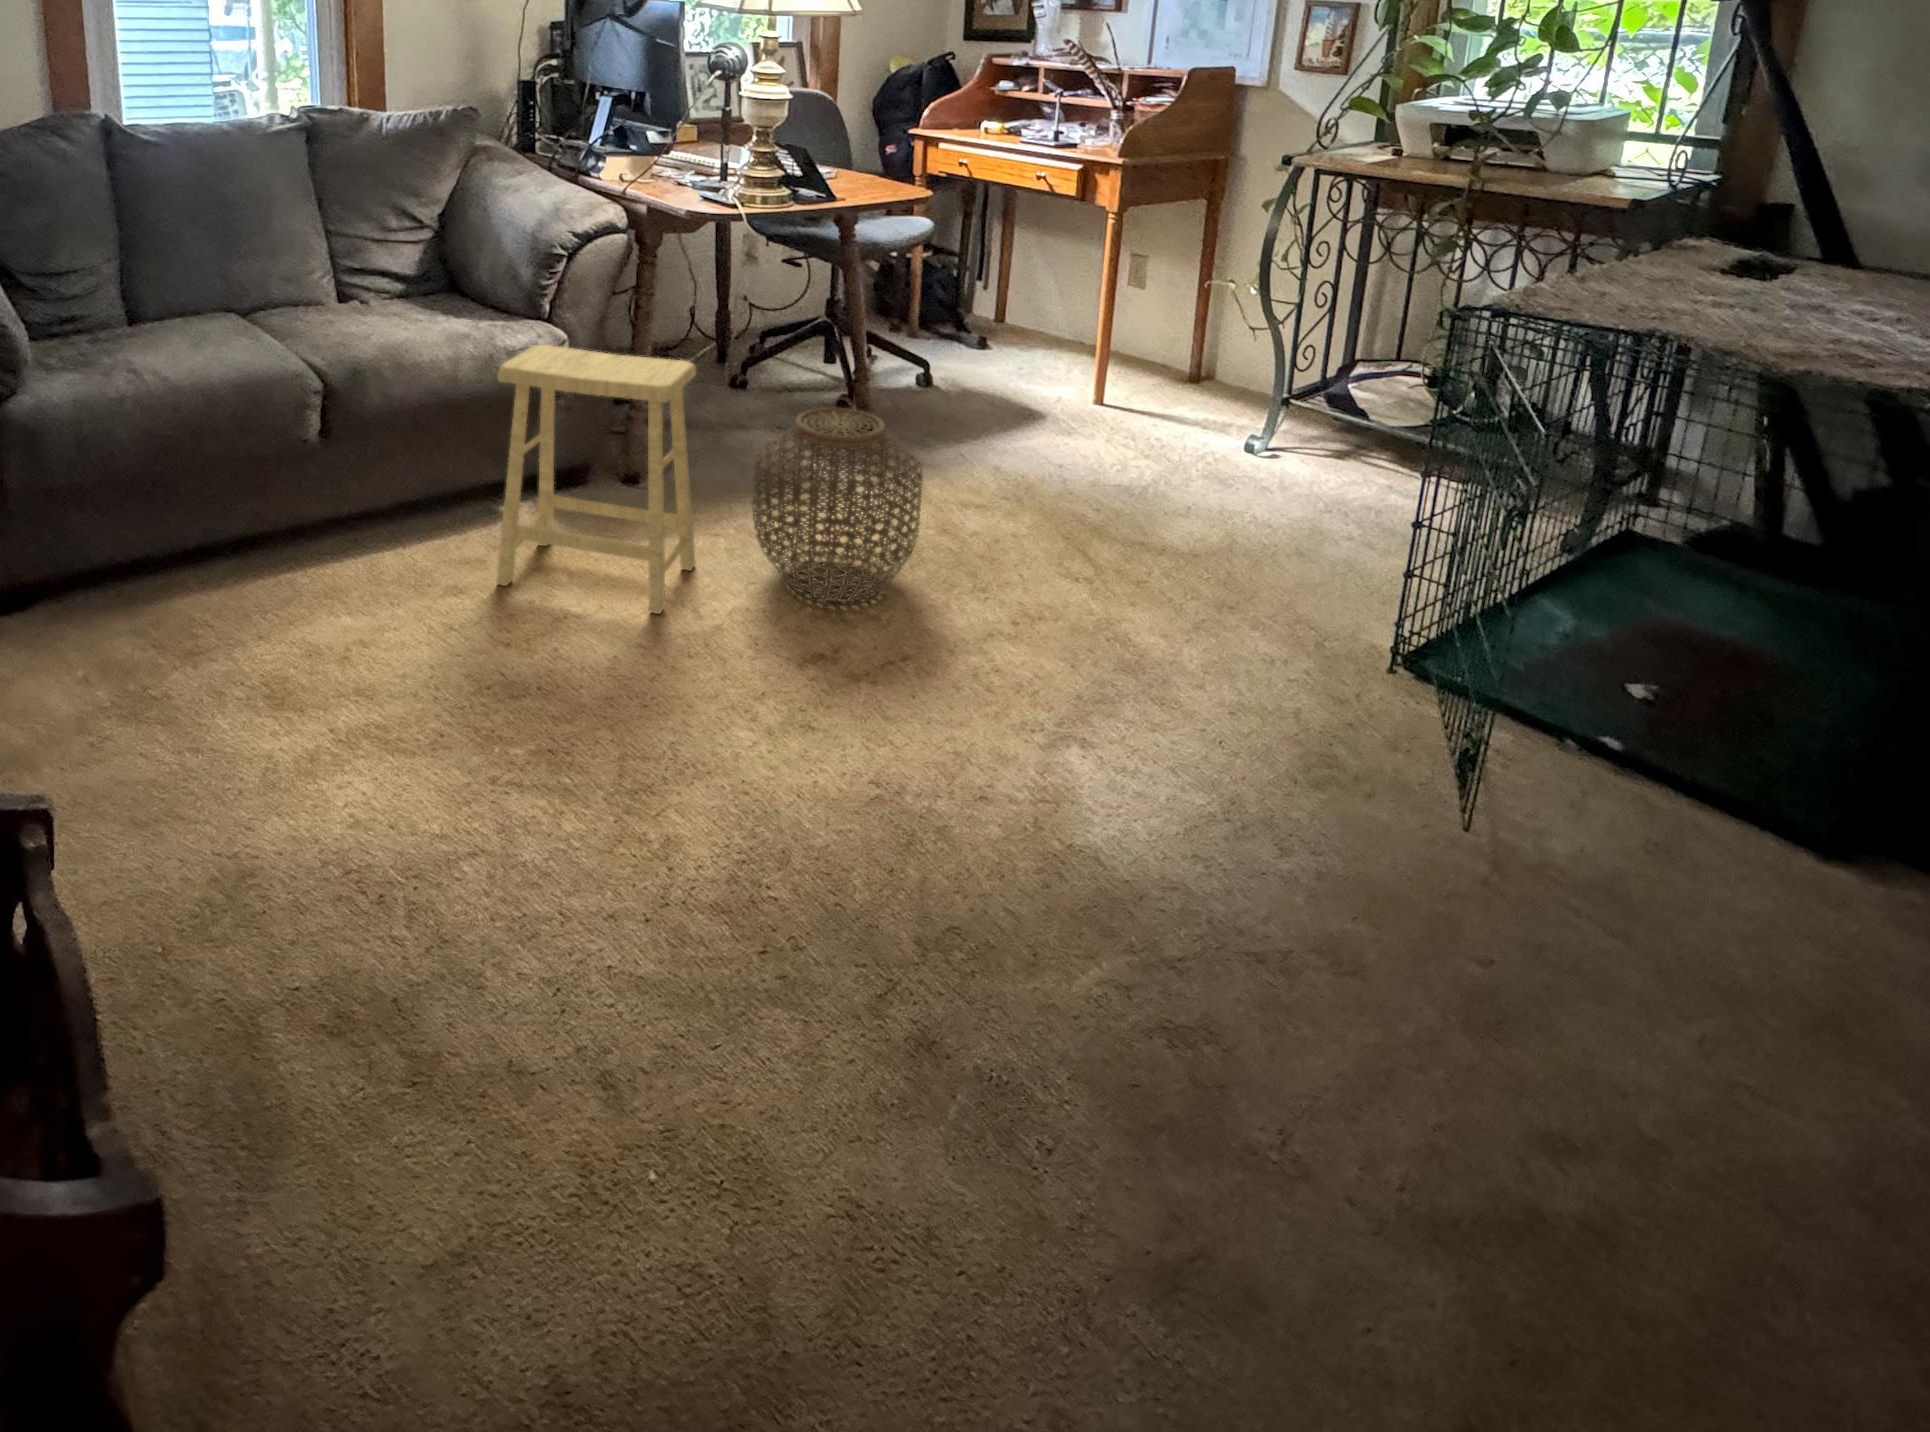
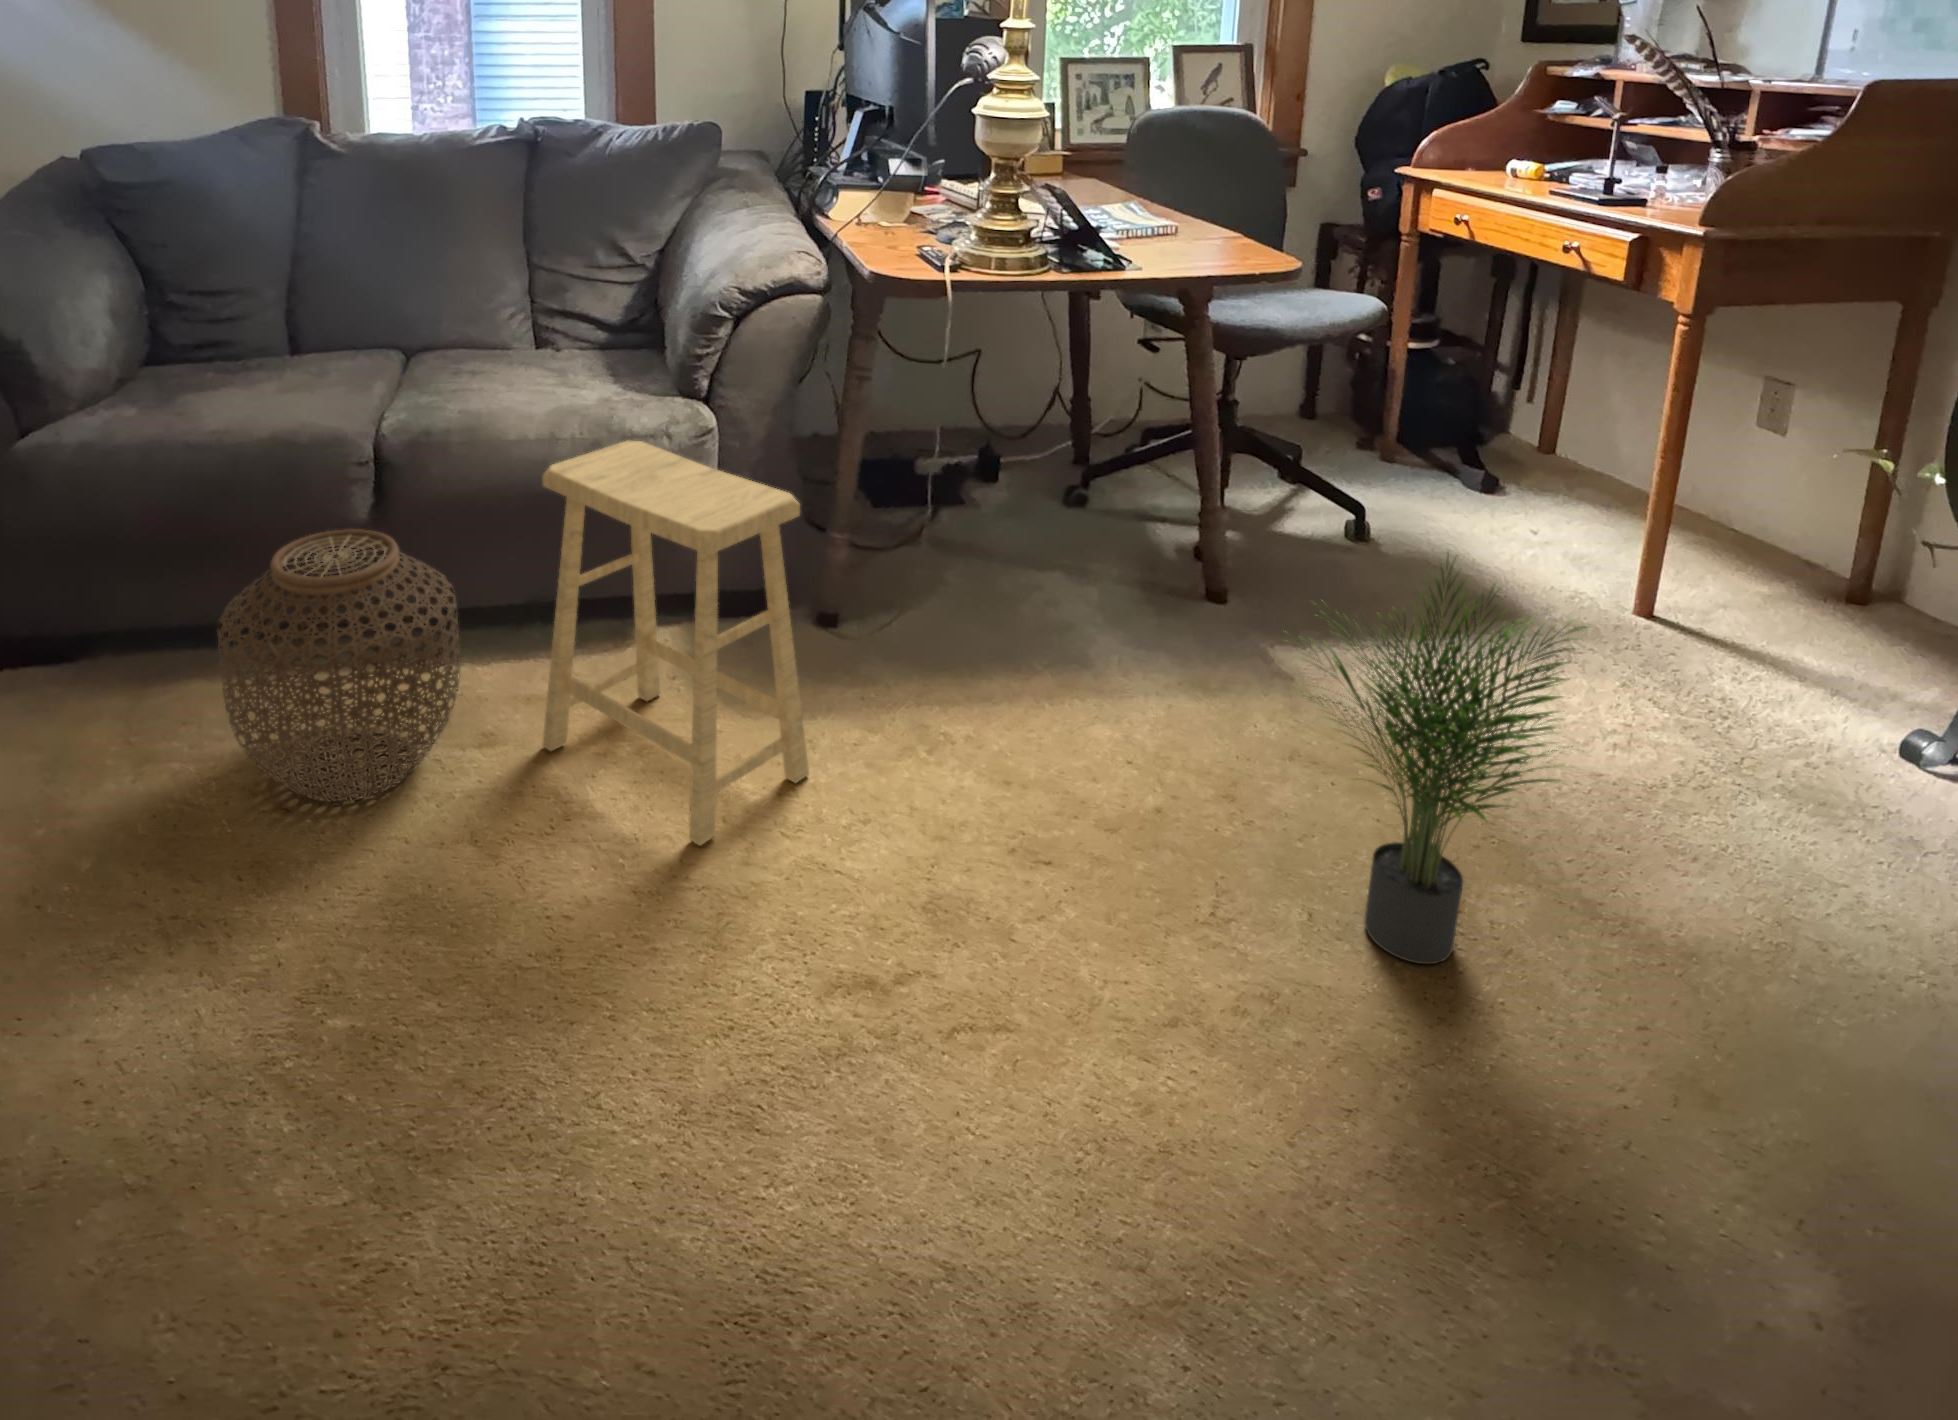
potted plant: none [990,340,1173,582] -> present [1299,554,1588,964]
woven basket: present [753,408,923,602] -> present [217,529,460,802]

